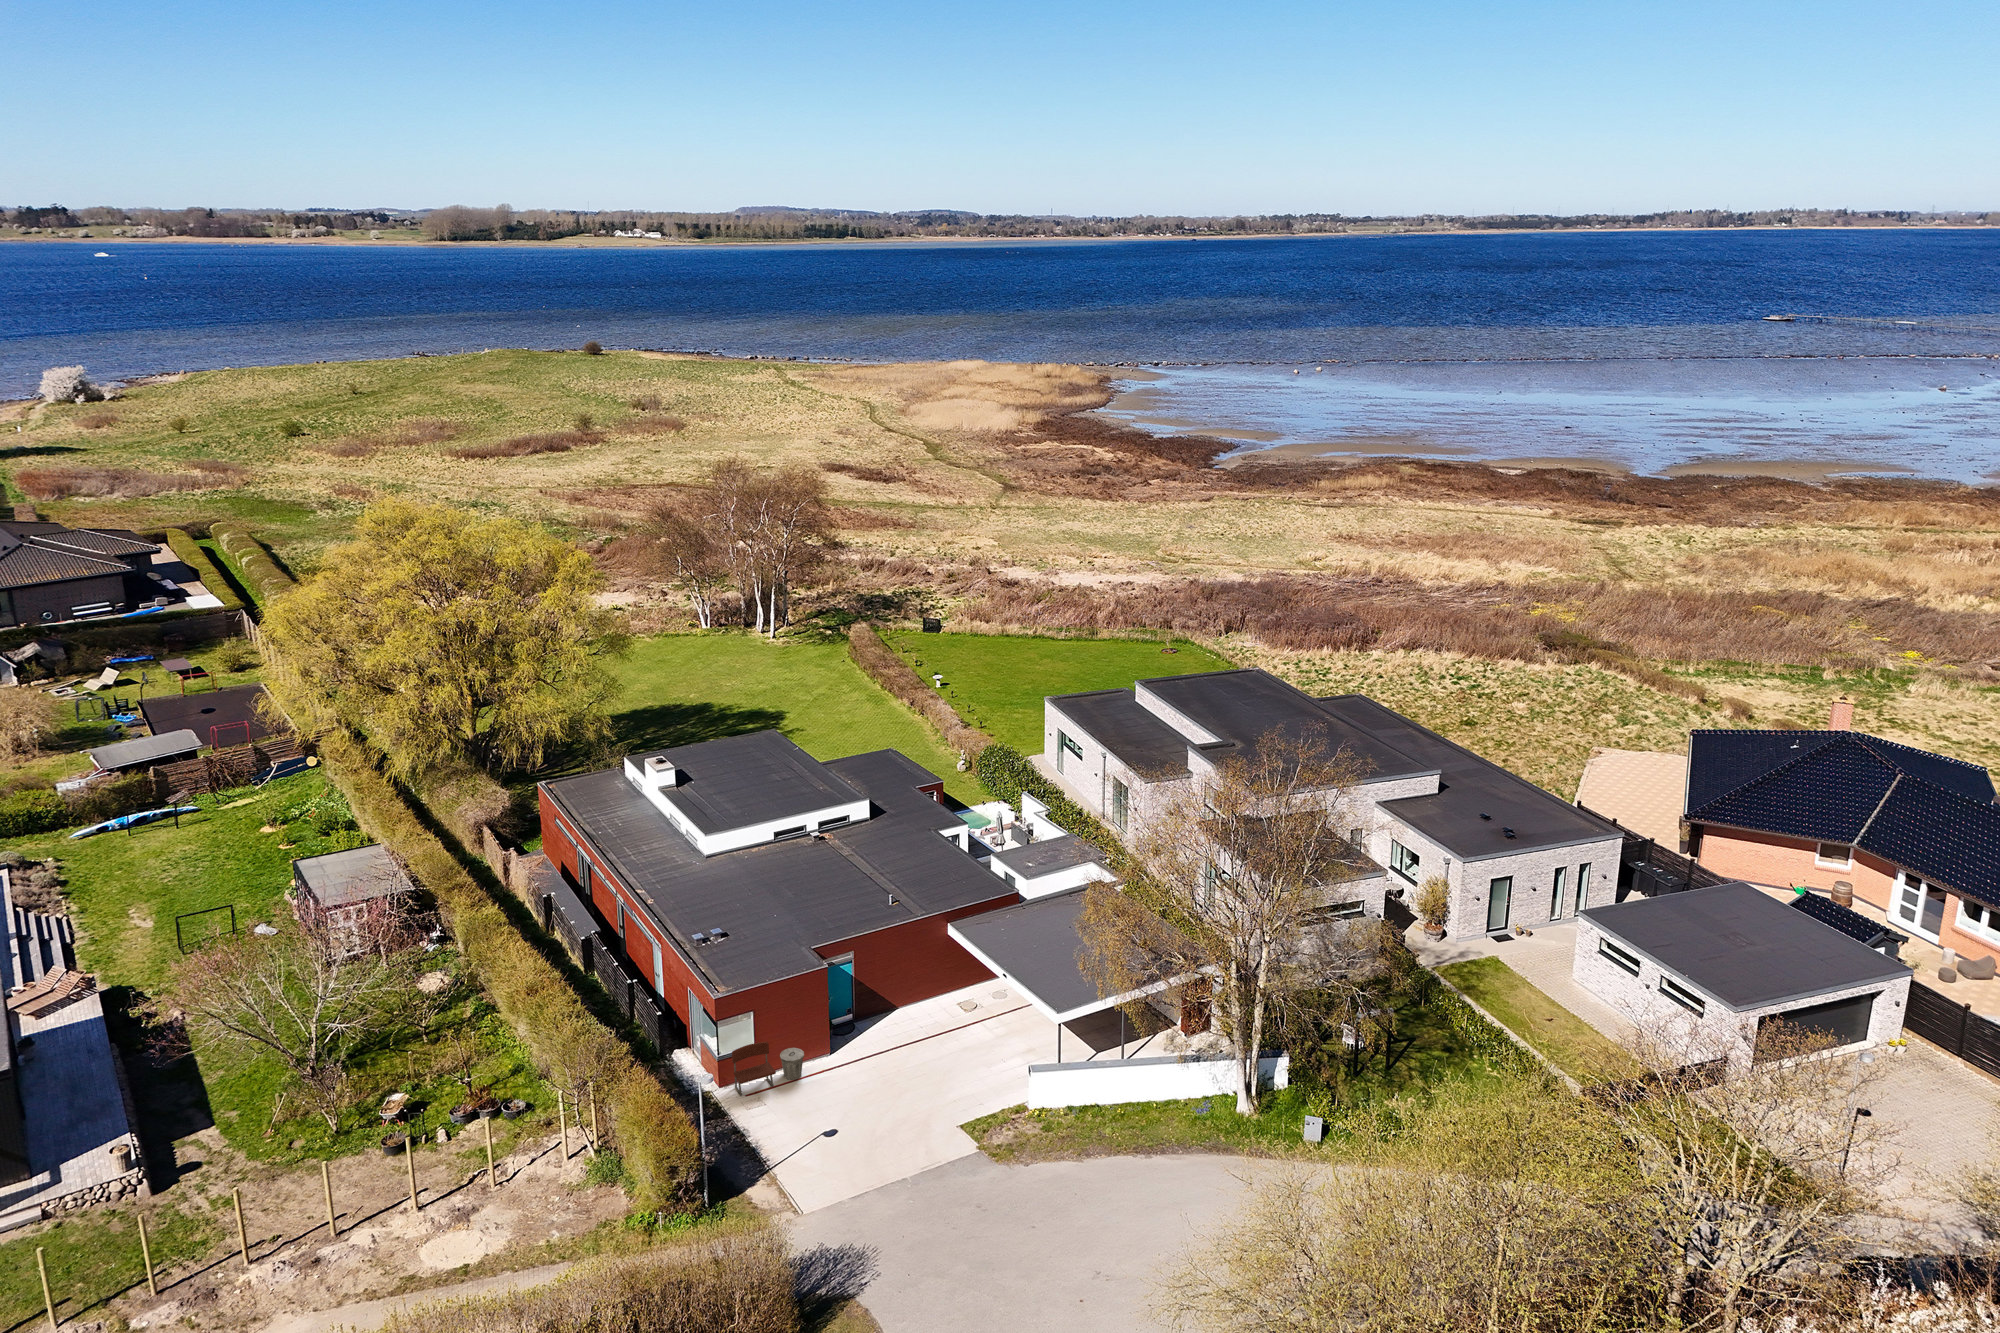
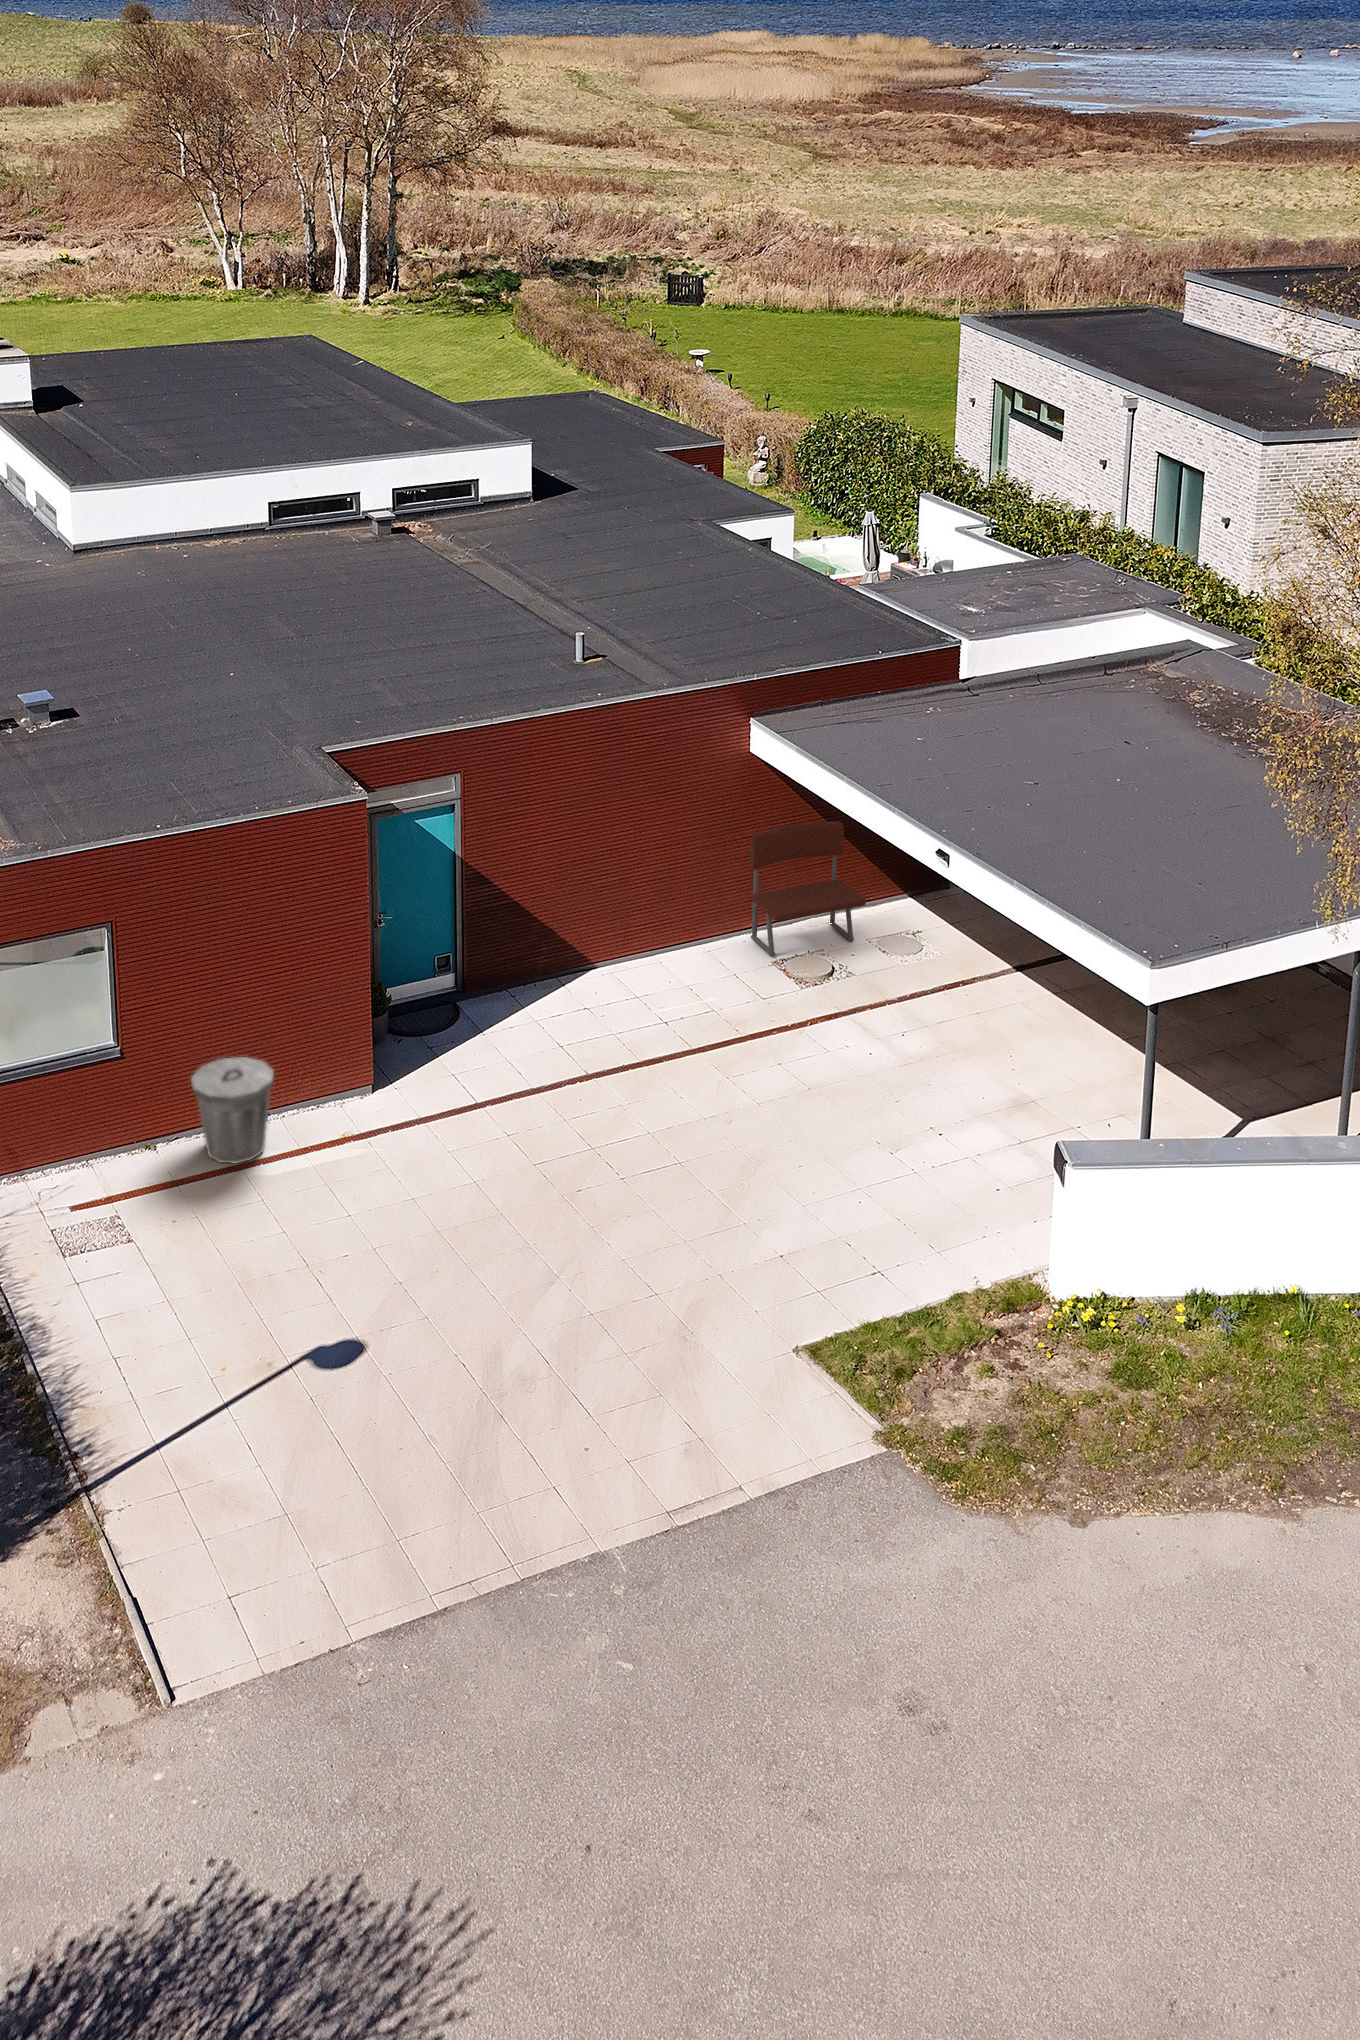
bench: present [732,1042,776,1095] -> present [750,821,866,957]

